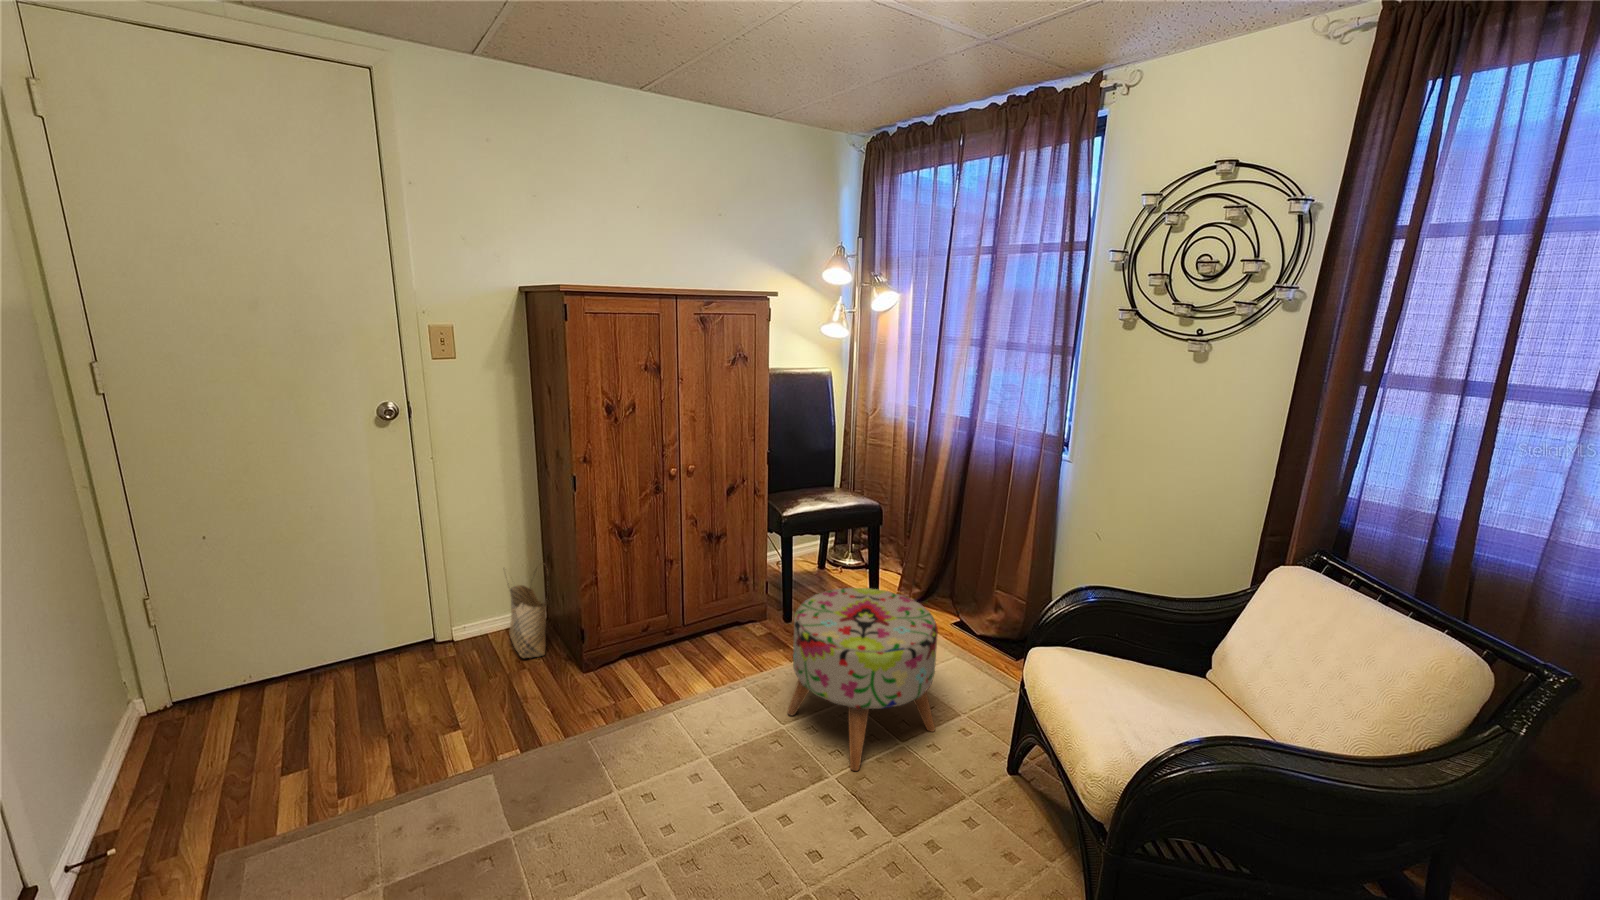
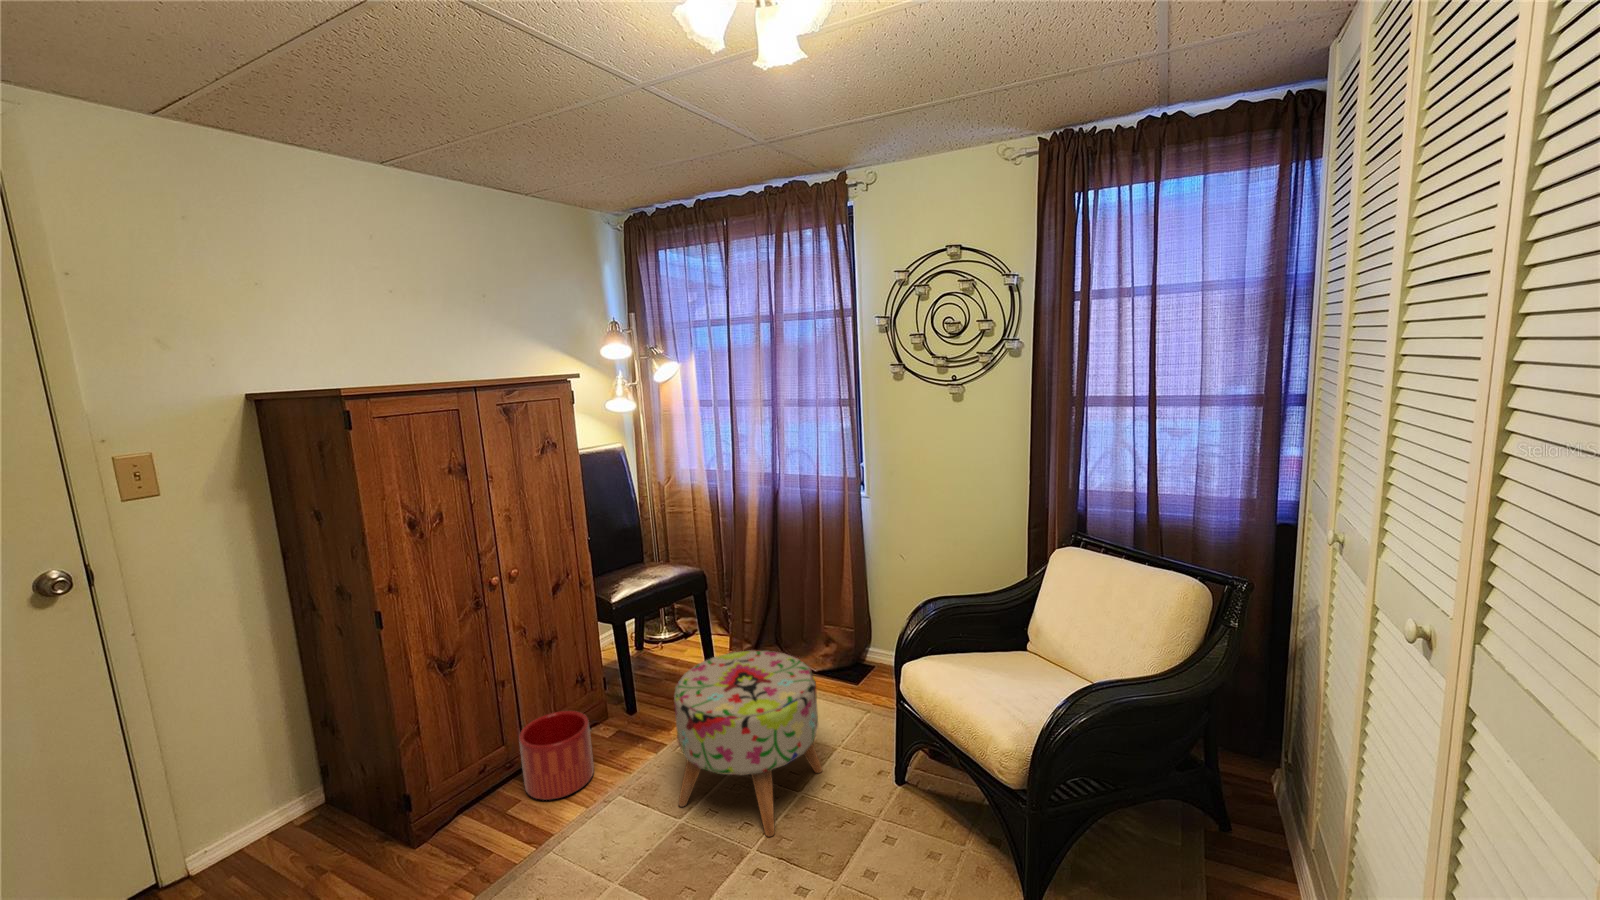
woven basket: present [507,565,547,658] -> none [269,730,347,861]
planter: none [675,599,735,672] -> present [519,711,594,800]

